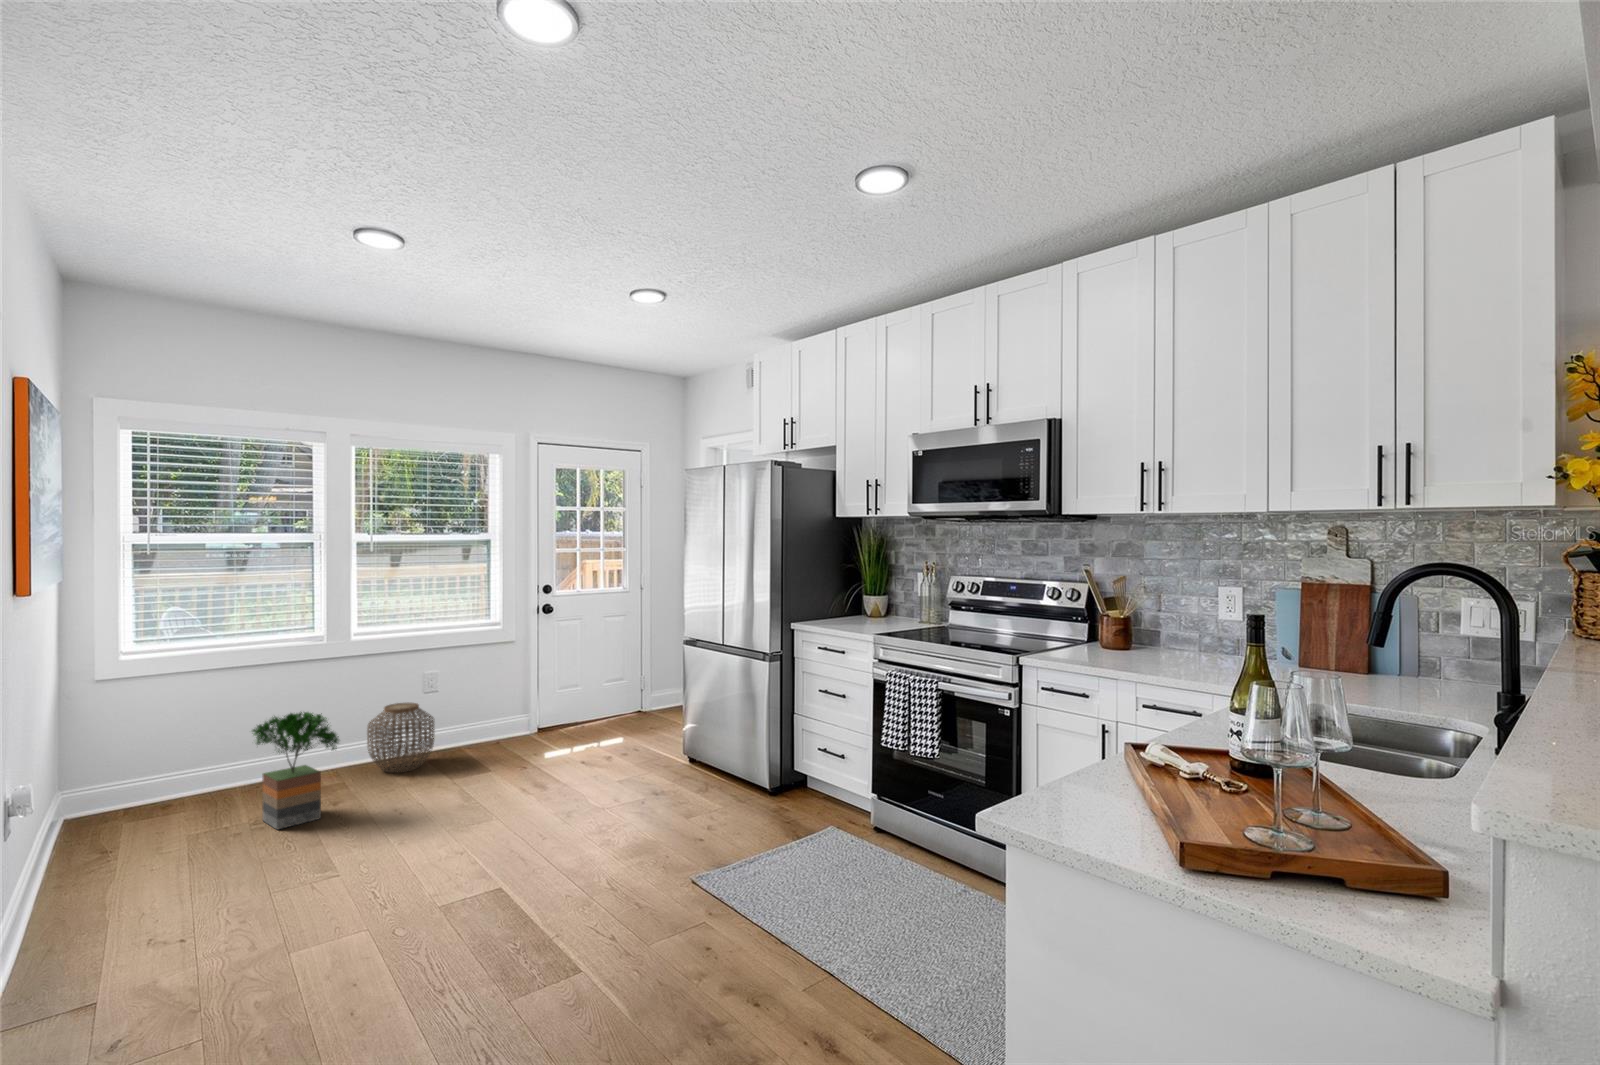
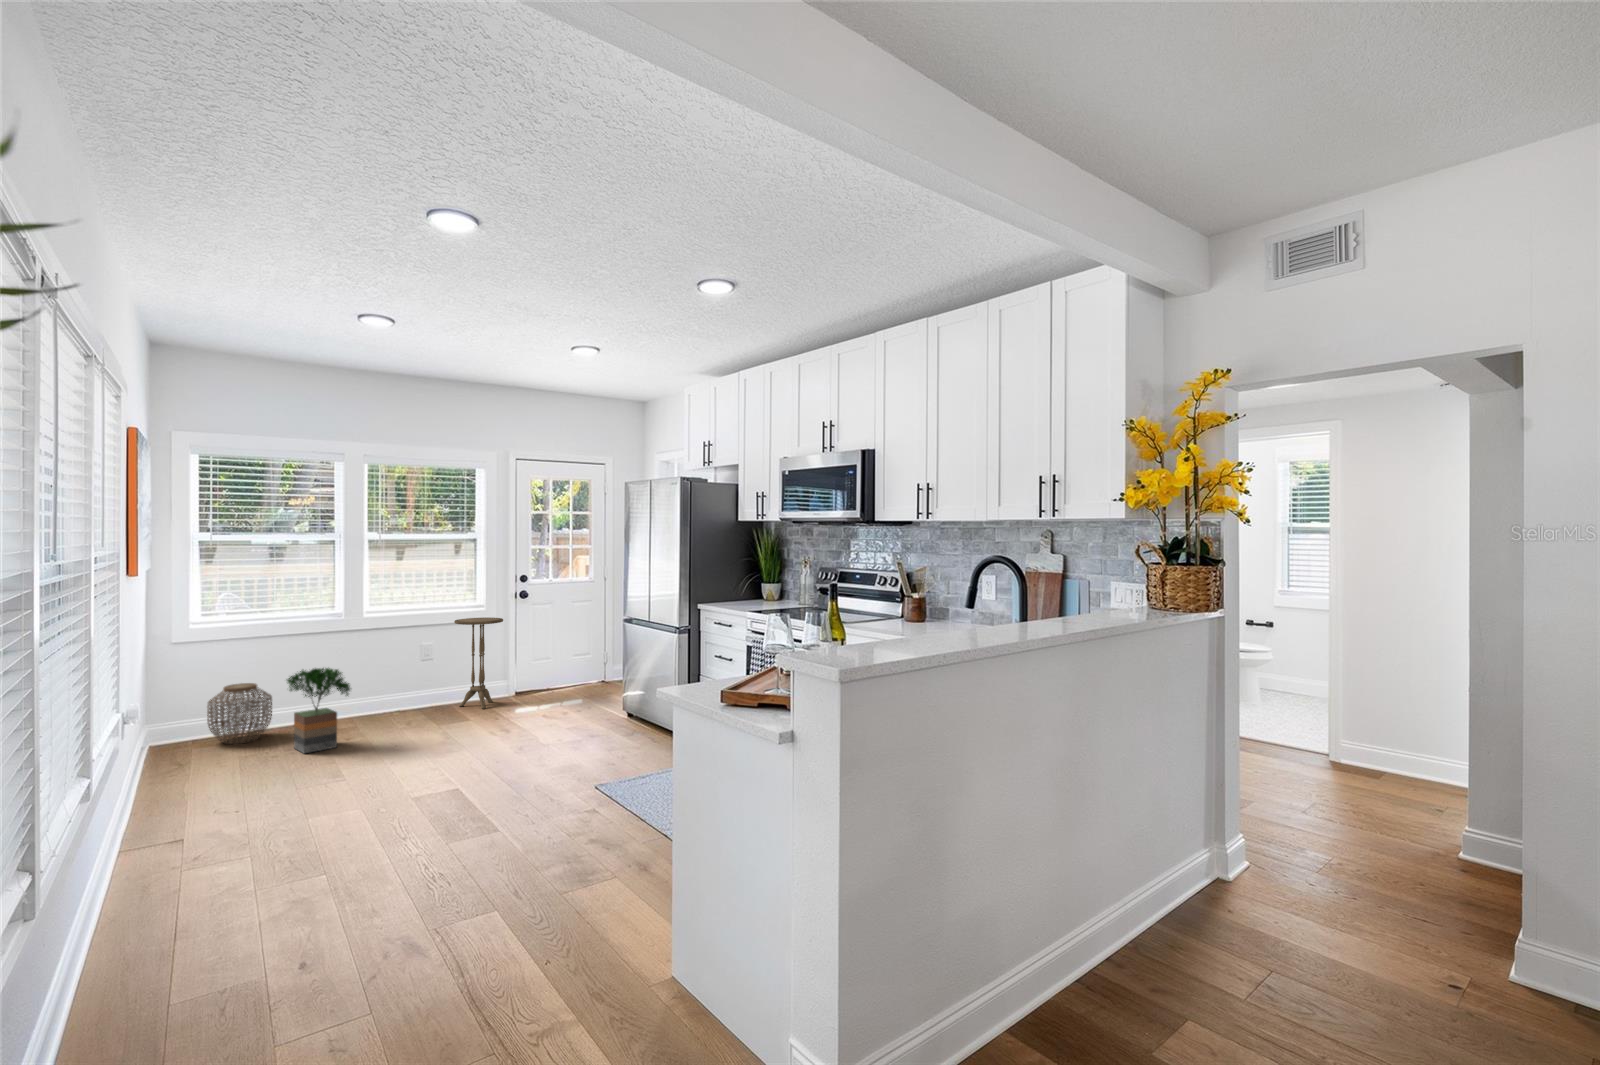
side table: none [464,639,525,756] -> present [454,617,503,709]
woven basket: present [367,702,435,772] -> present [207,683,272,744]

